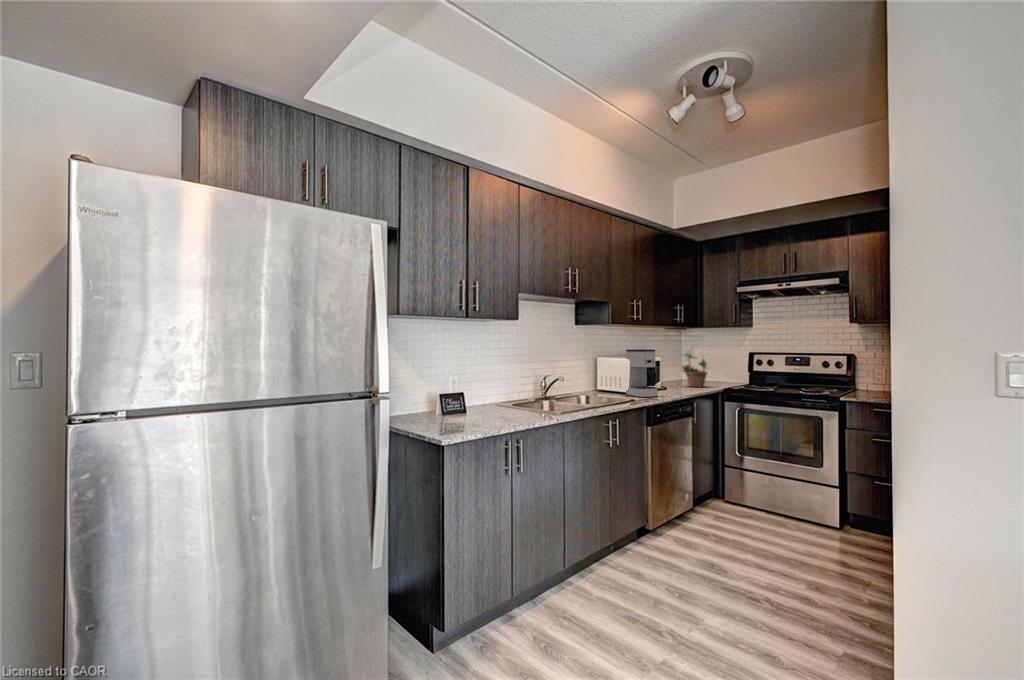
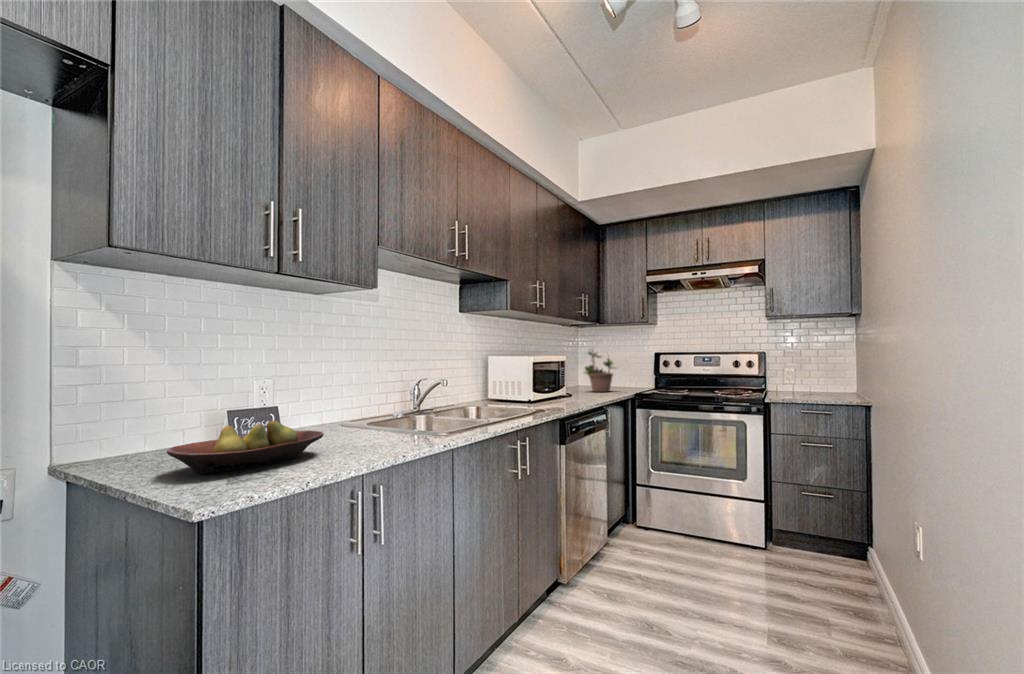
coffee maker: present [626,349,658,397] -> none [526,342,568,406]
fruit bowl: none [420,401,491,427] -> present [167,421,324,474]

